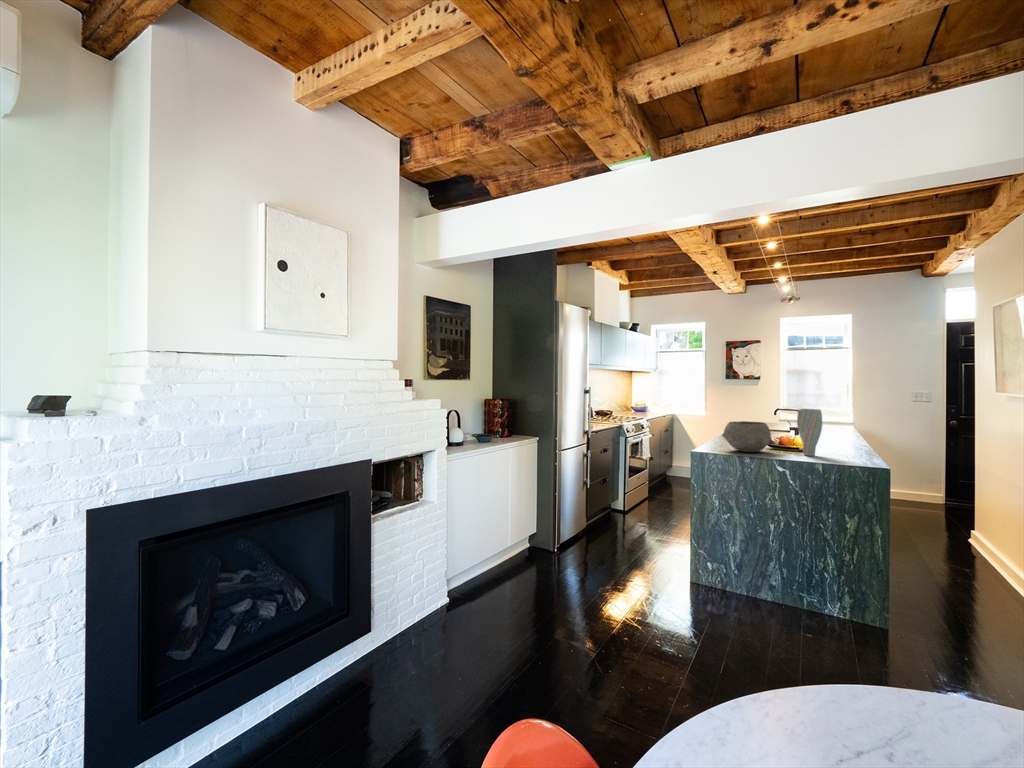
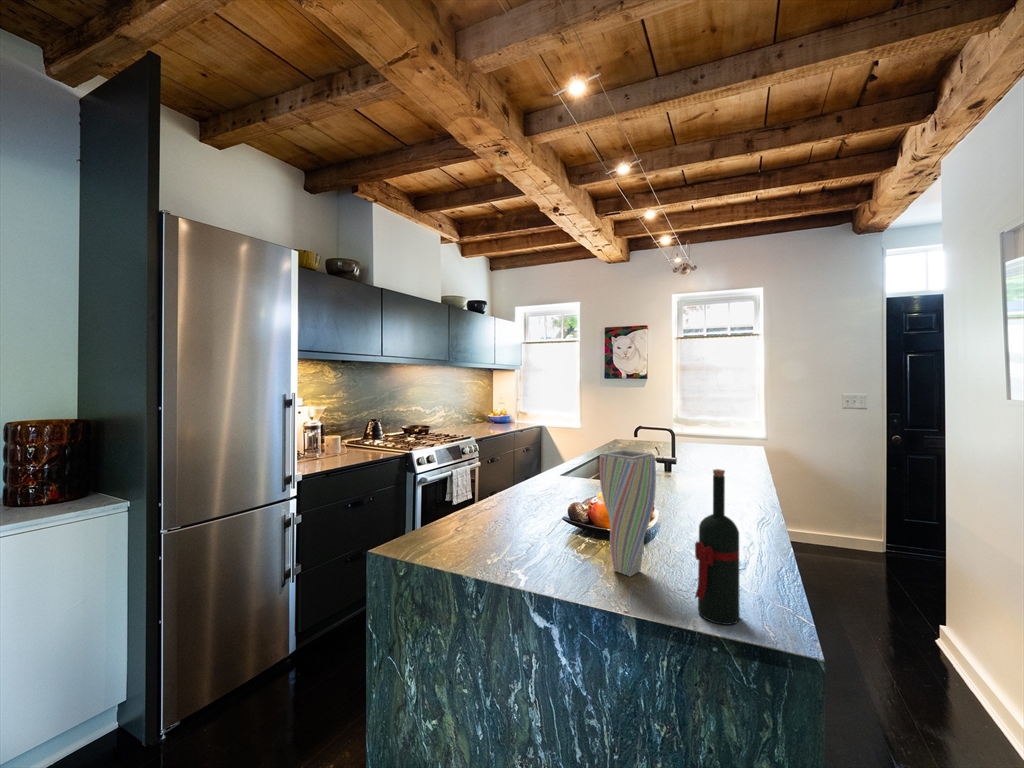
wine bottle: none [843,411,860,462] -> present [695,469,740,625]
ceramic bowl: present [722,421,771,452] -> none [448,472,553,556]

